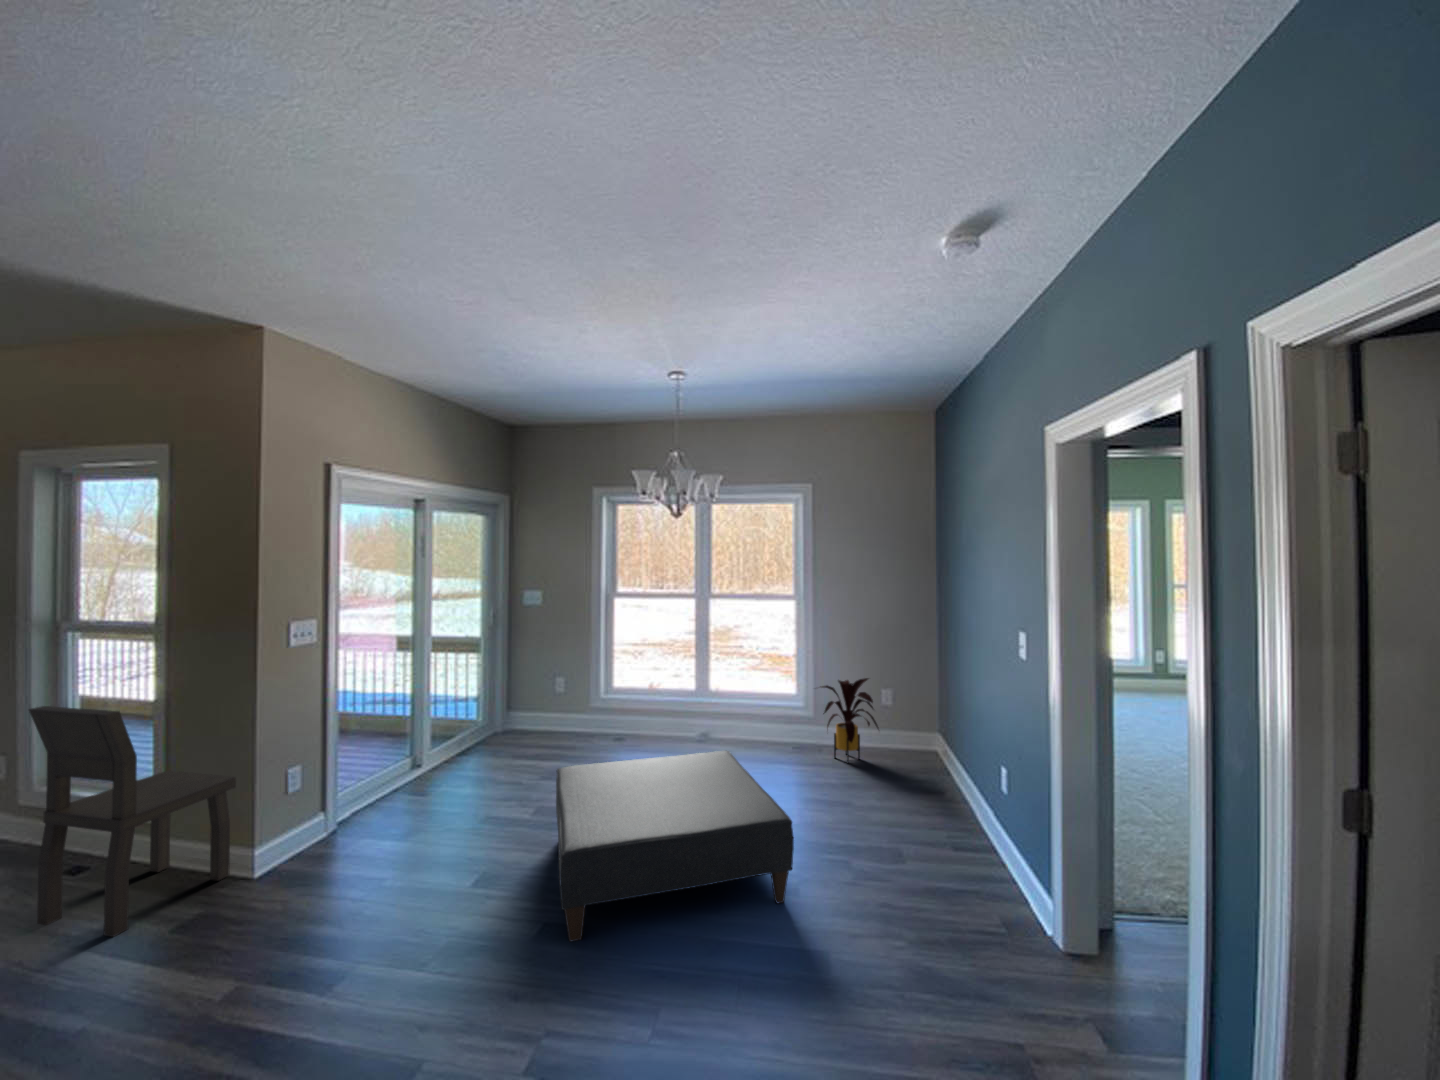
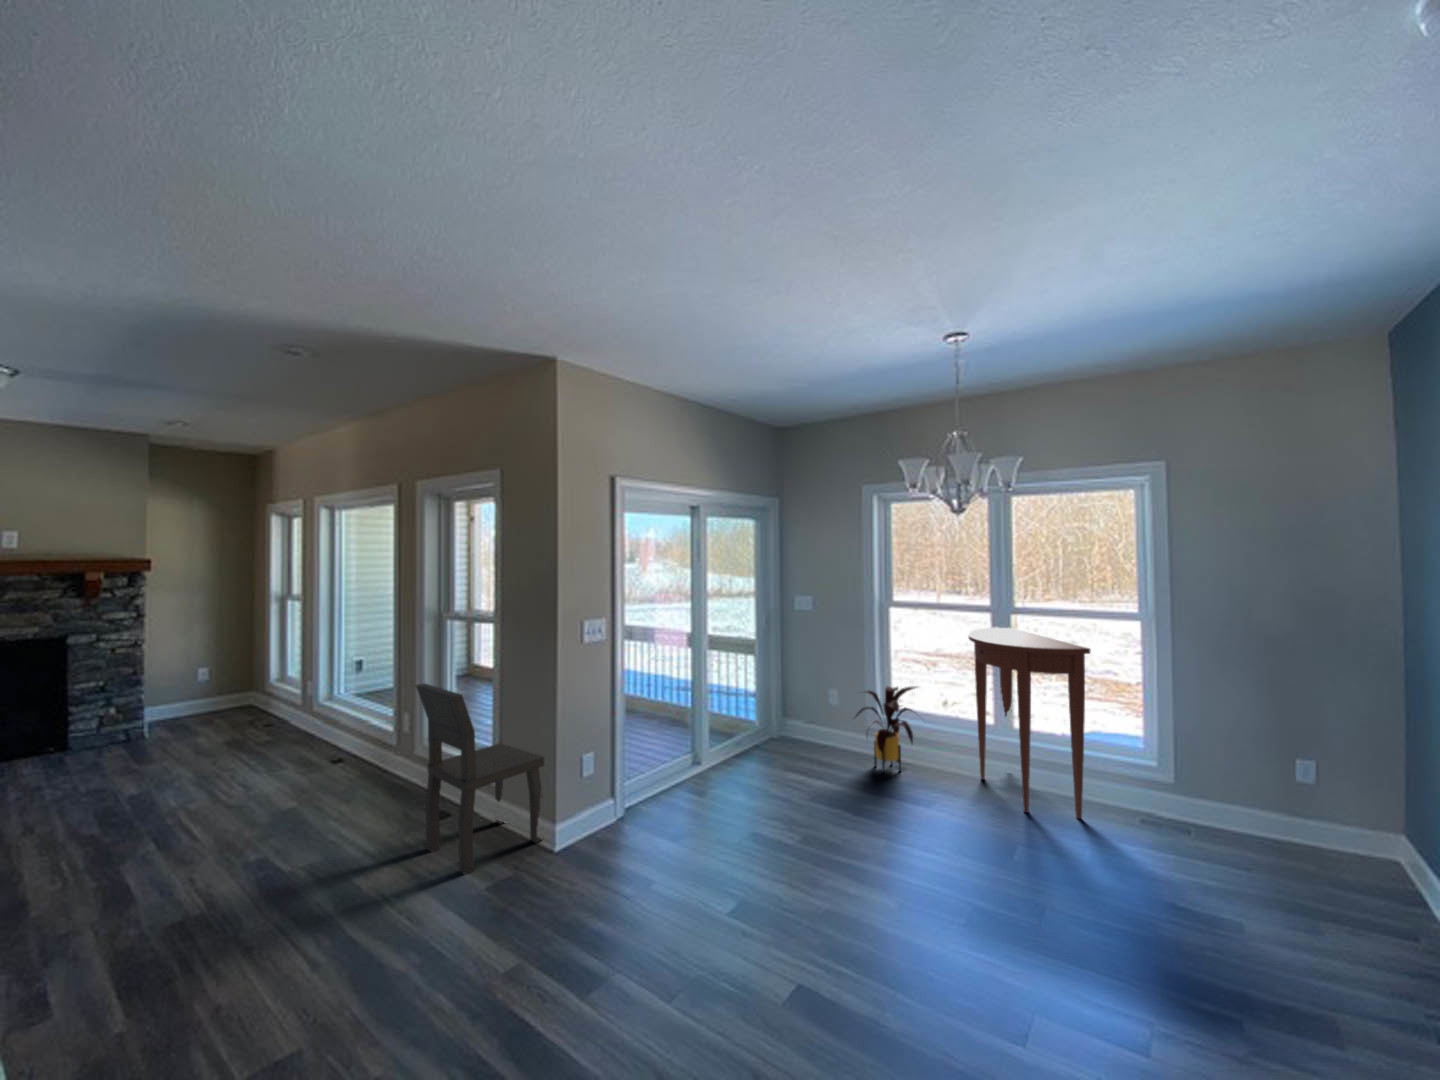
console table: none [676,615,765,761] -> present [968,627,1091,819]
house plant: present [820,678,879,762] -> present [856,686,916,773]
ottoman: present [556,751,794,941] -> none [799,796,1113,1045]

